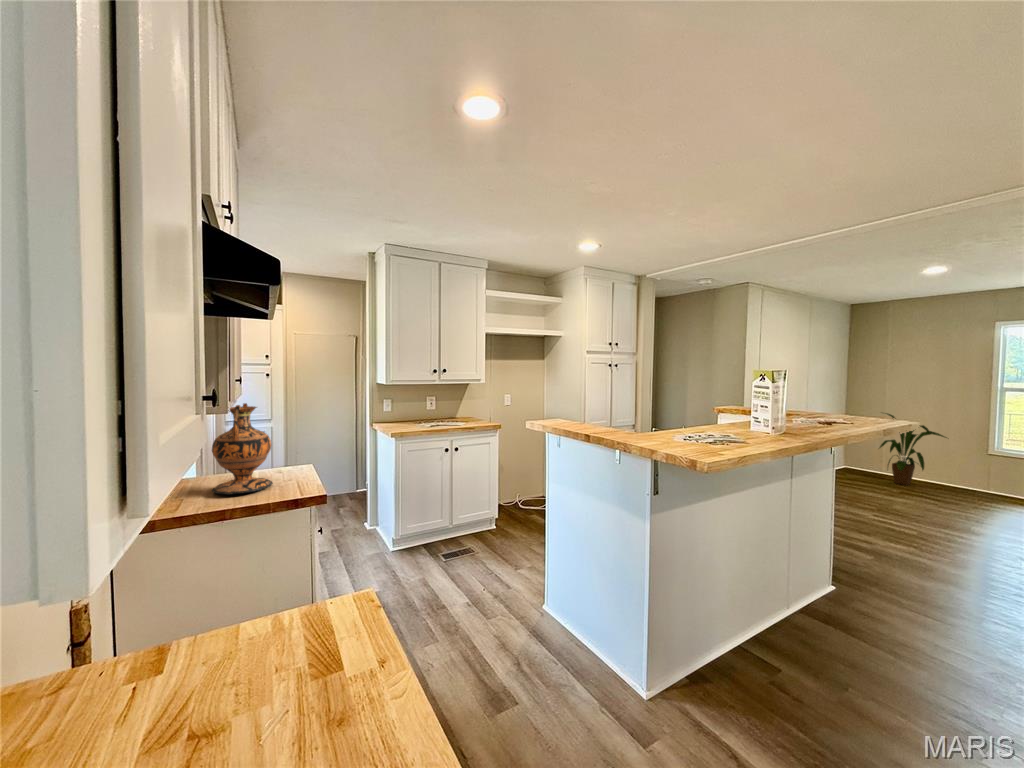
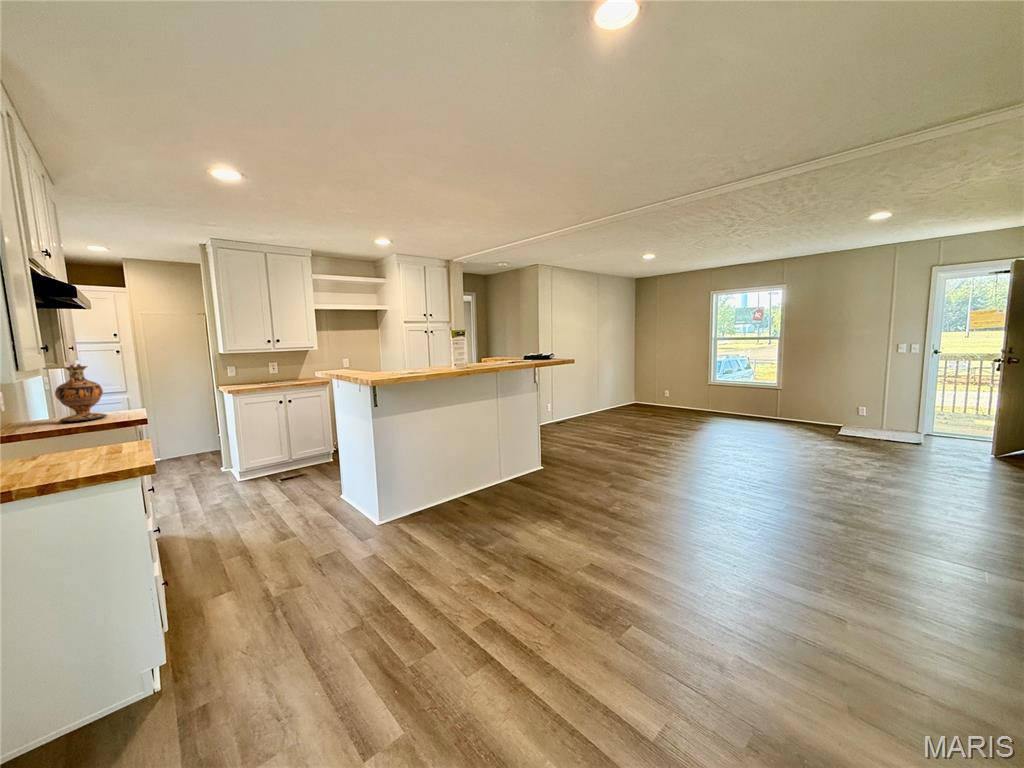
house plant: present [880,413,947,485] -> none [637,359,678,409]

